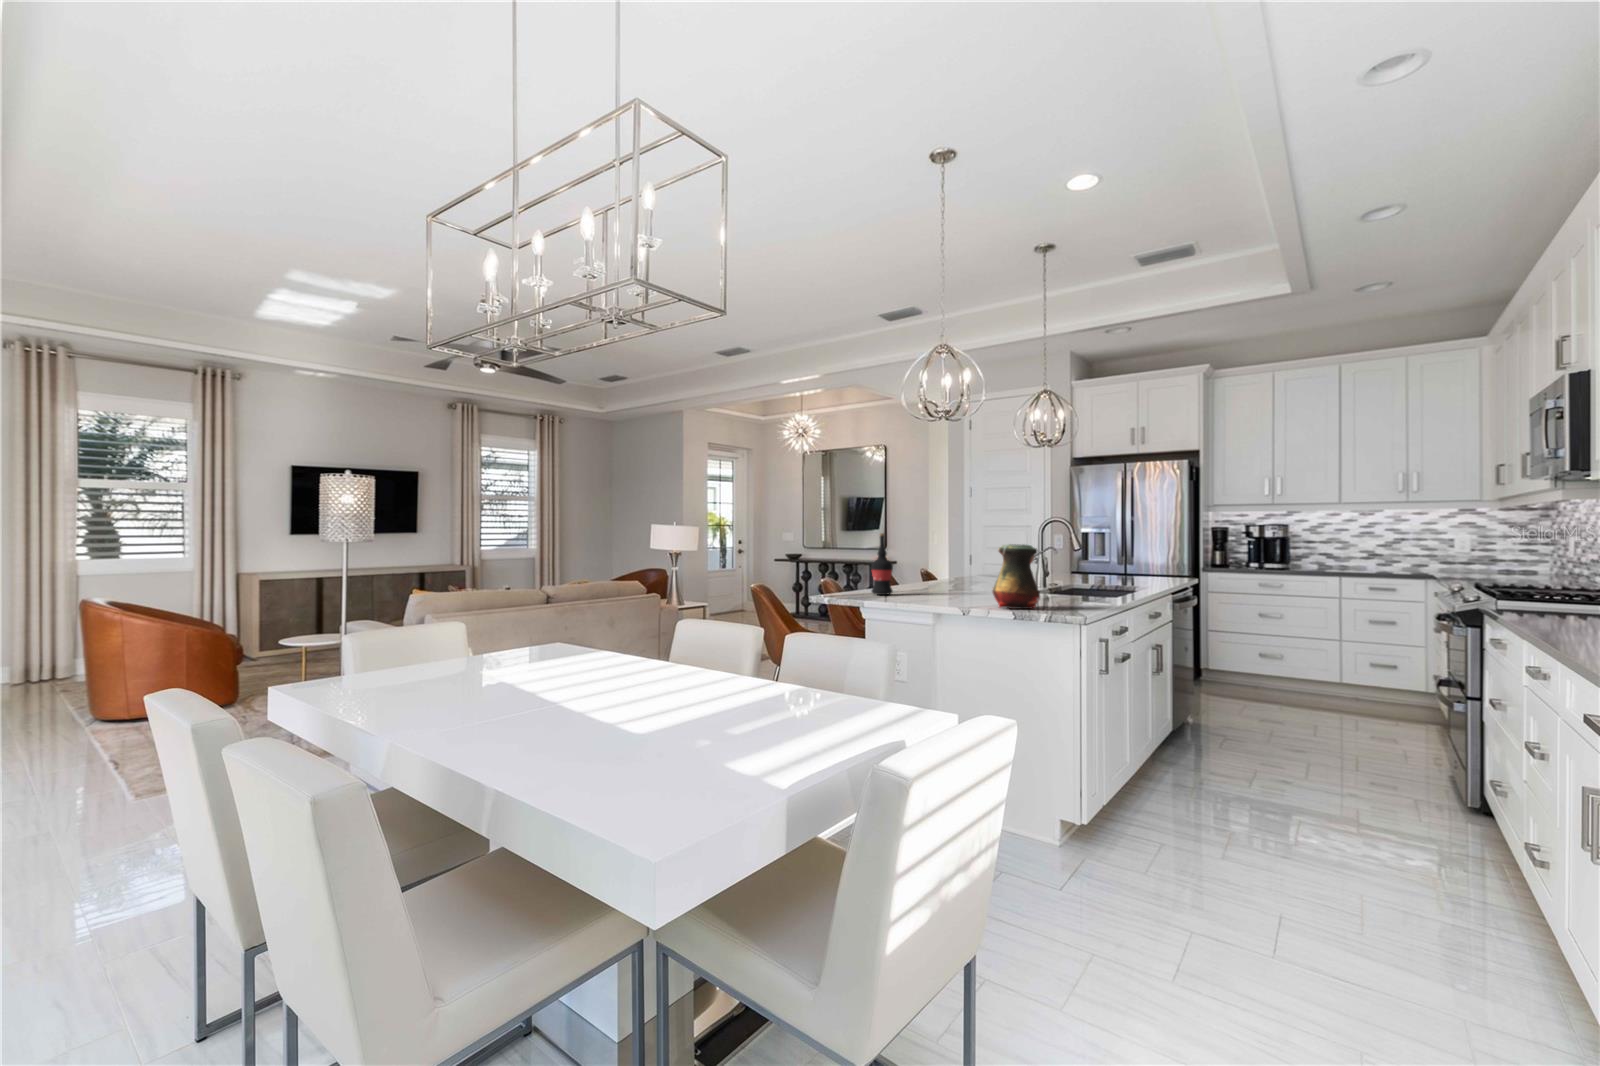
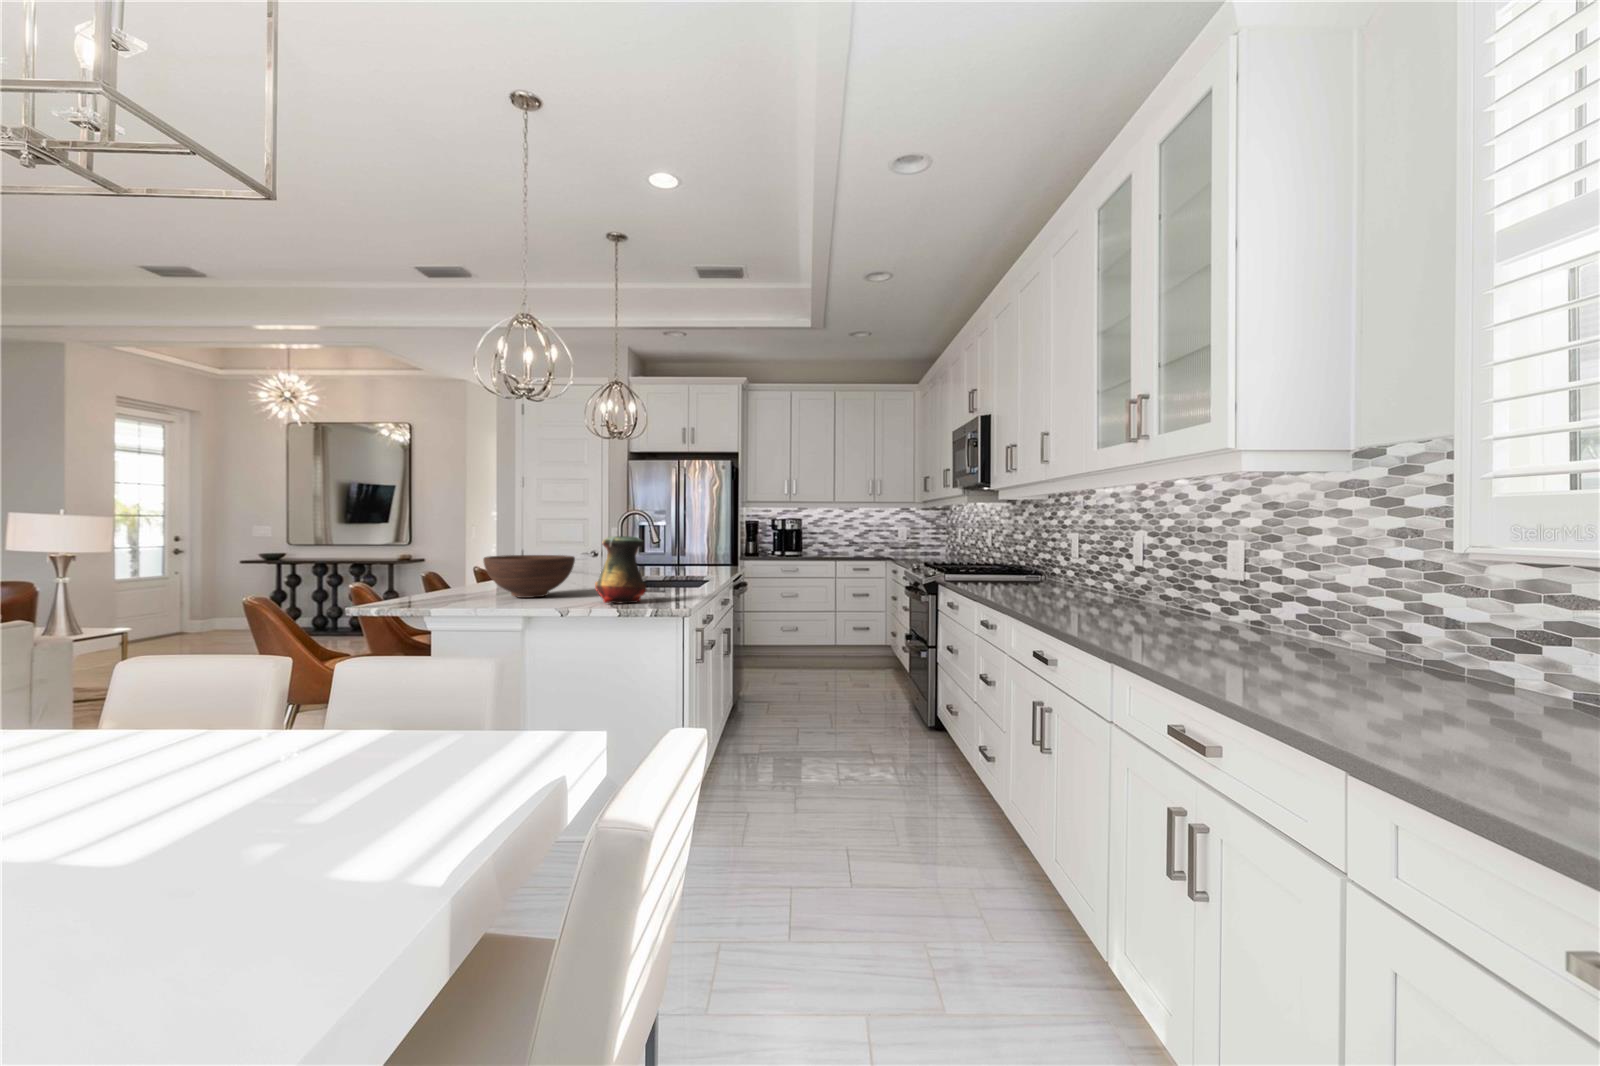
wine bottle: present [871,533,893,595] -> none [436,524,464,596]
fruit bowl: none [904,561,983,599] -> present [483,555,575,598]

